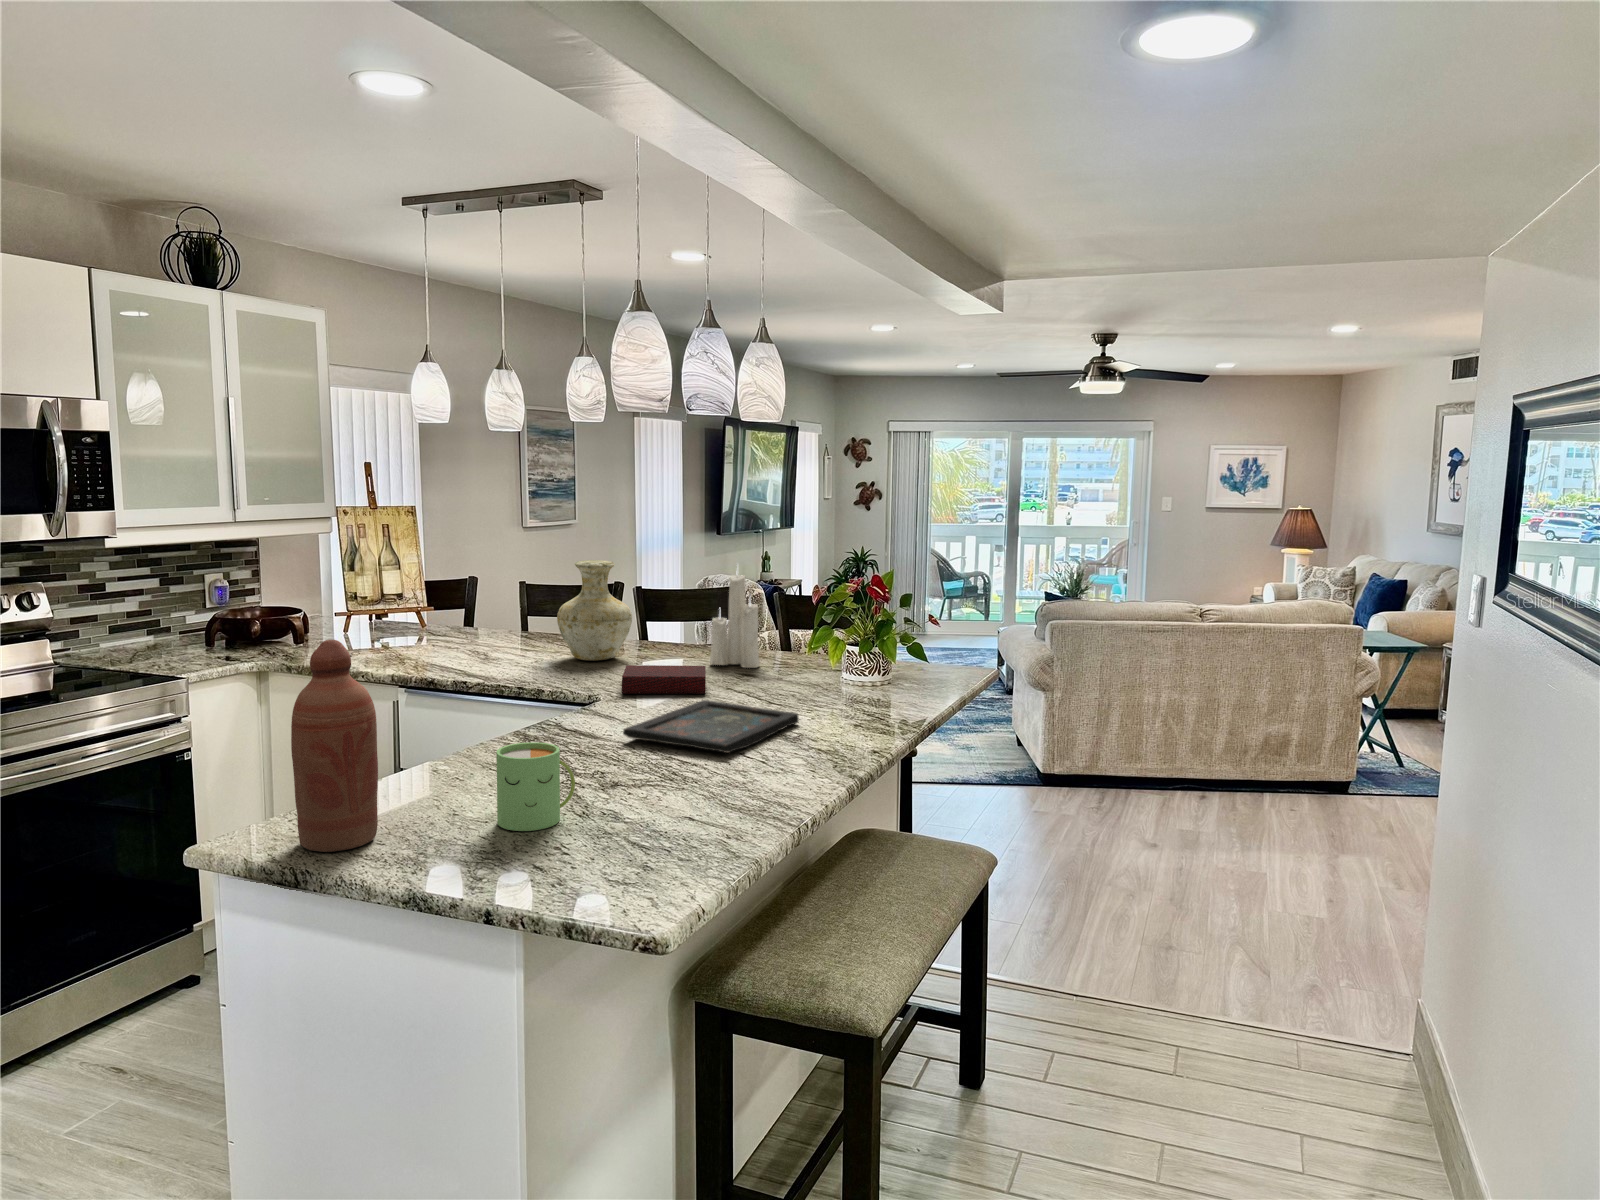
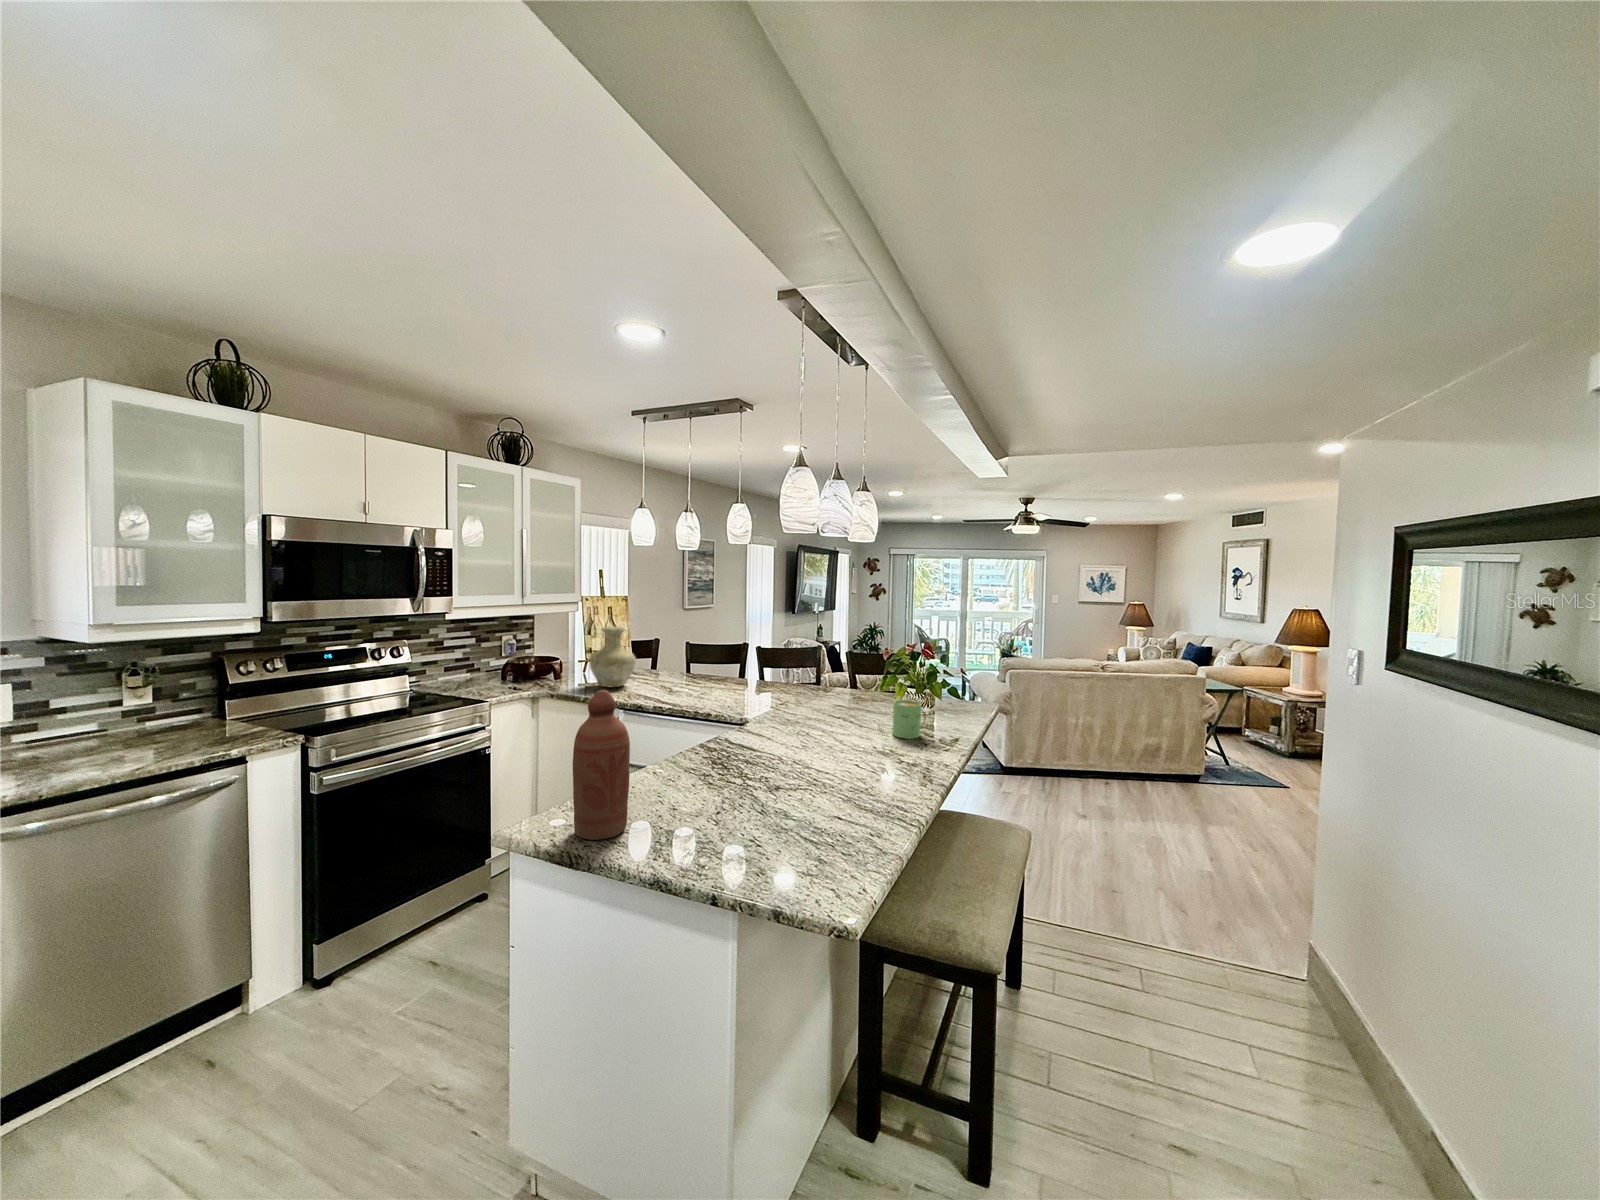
vase: present [557,560,632,661] -> present [589,627,636,687]
candle: present [710,574,760,668] -> none [813,631,845,702]
book: present [622,665,706,694] -> none [764,700,818,720]
tray: present [623,700,799,753] -> none [775,725,886,765]
mug: present [496,742,575,831] -> present [892,700,926,739]

